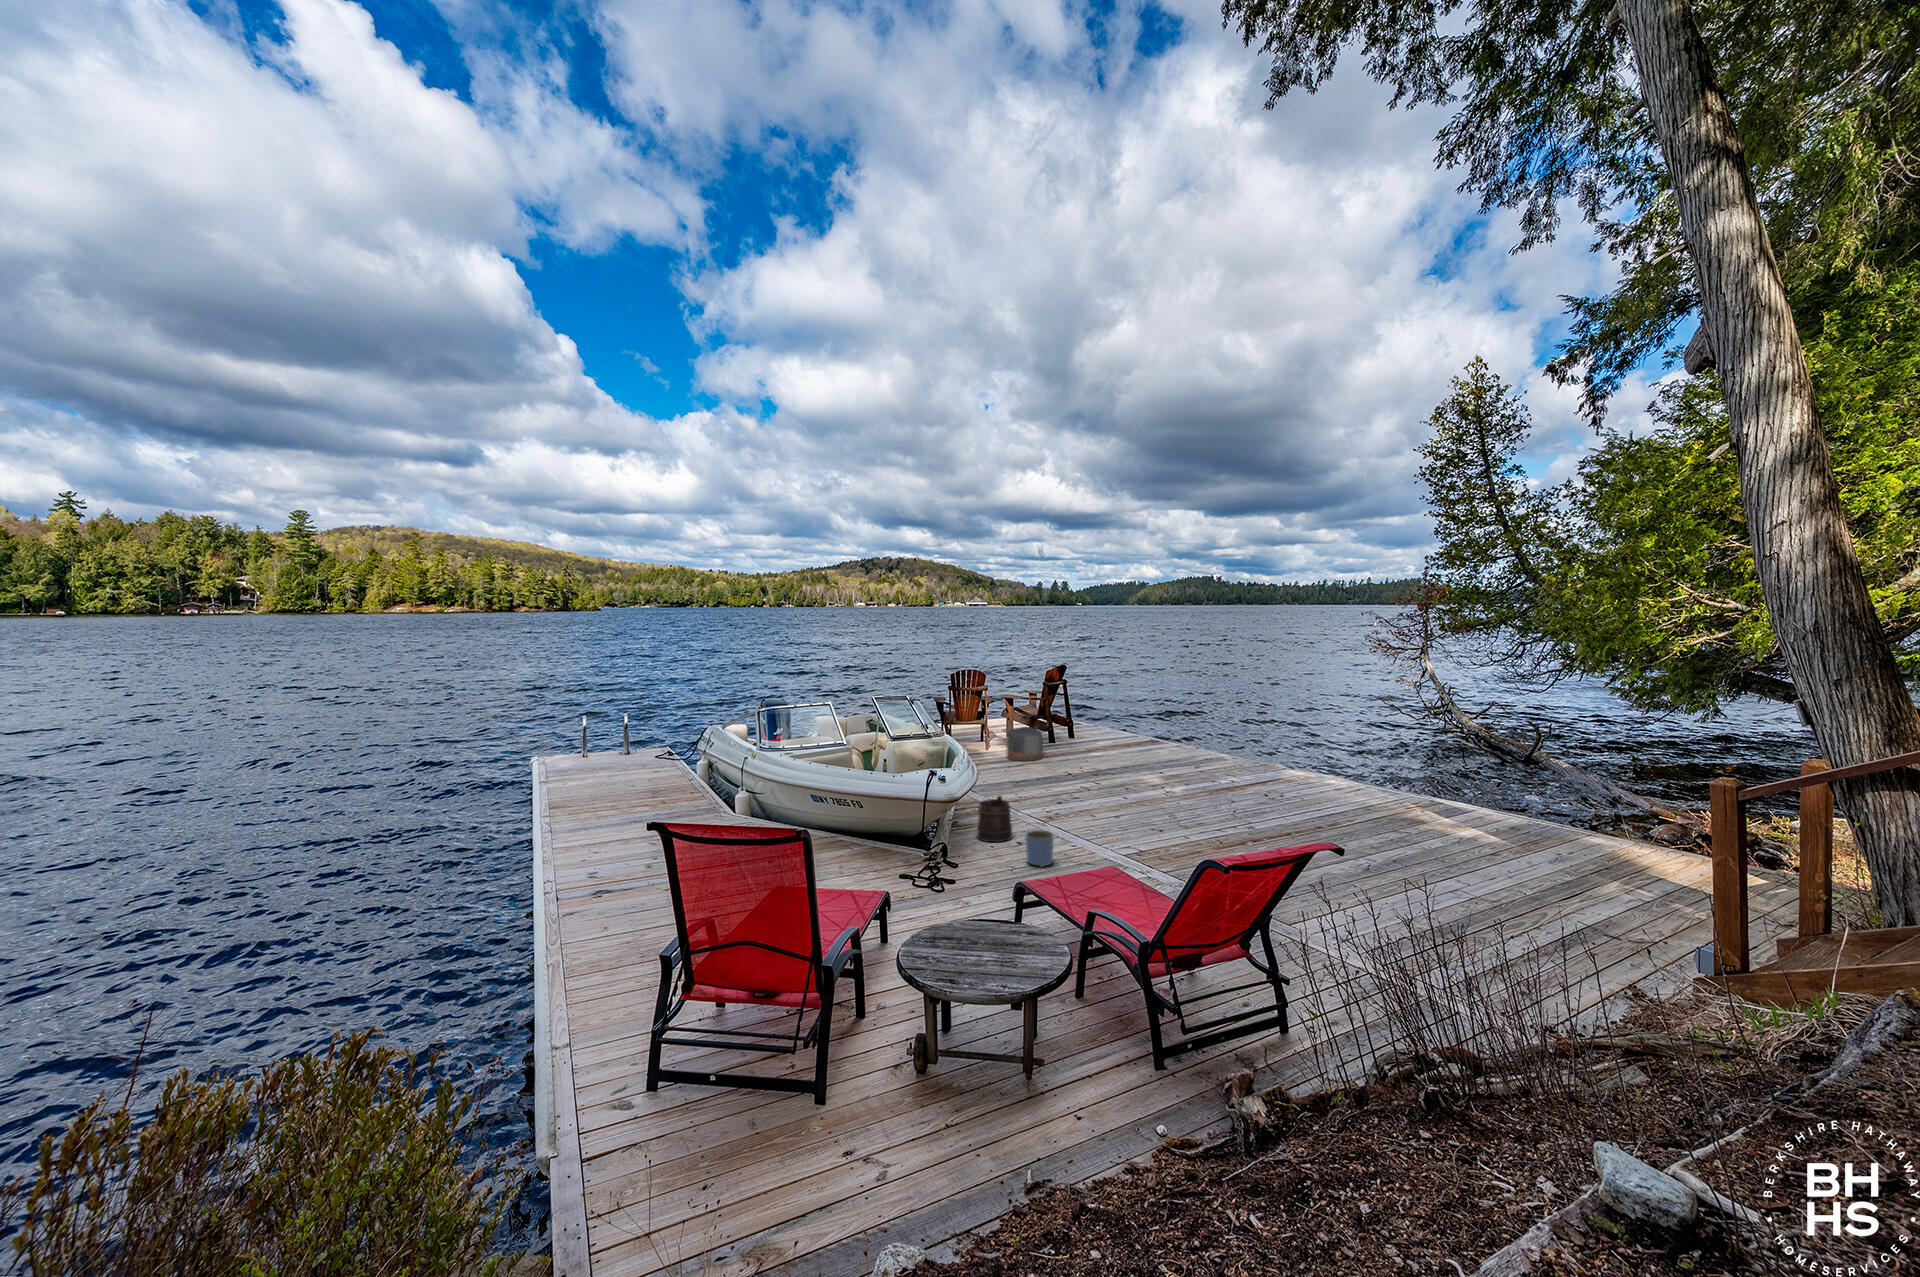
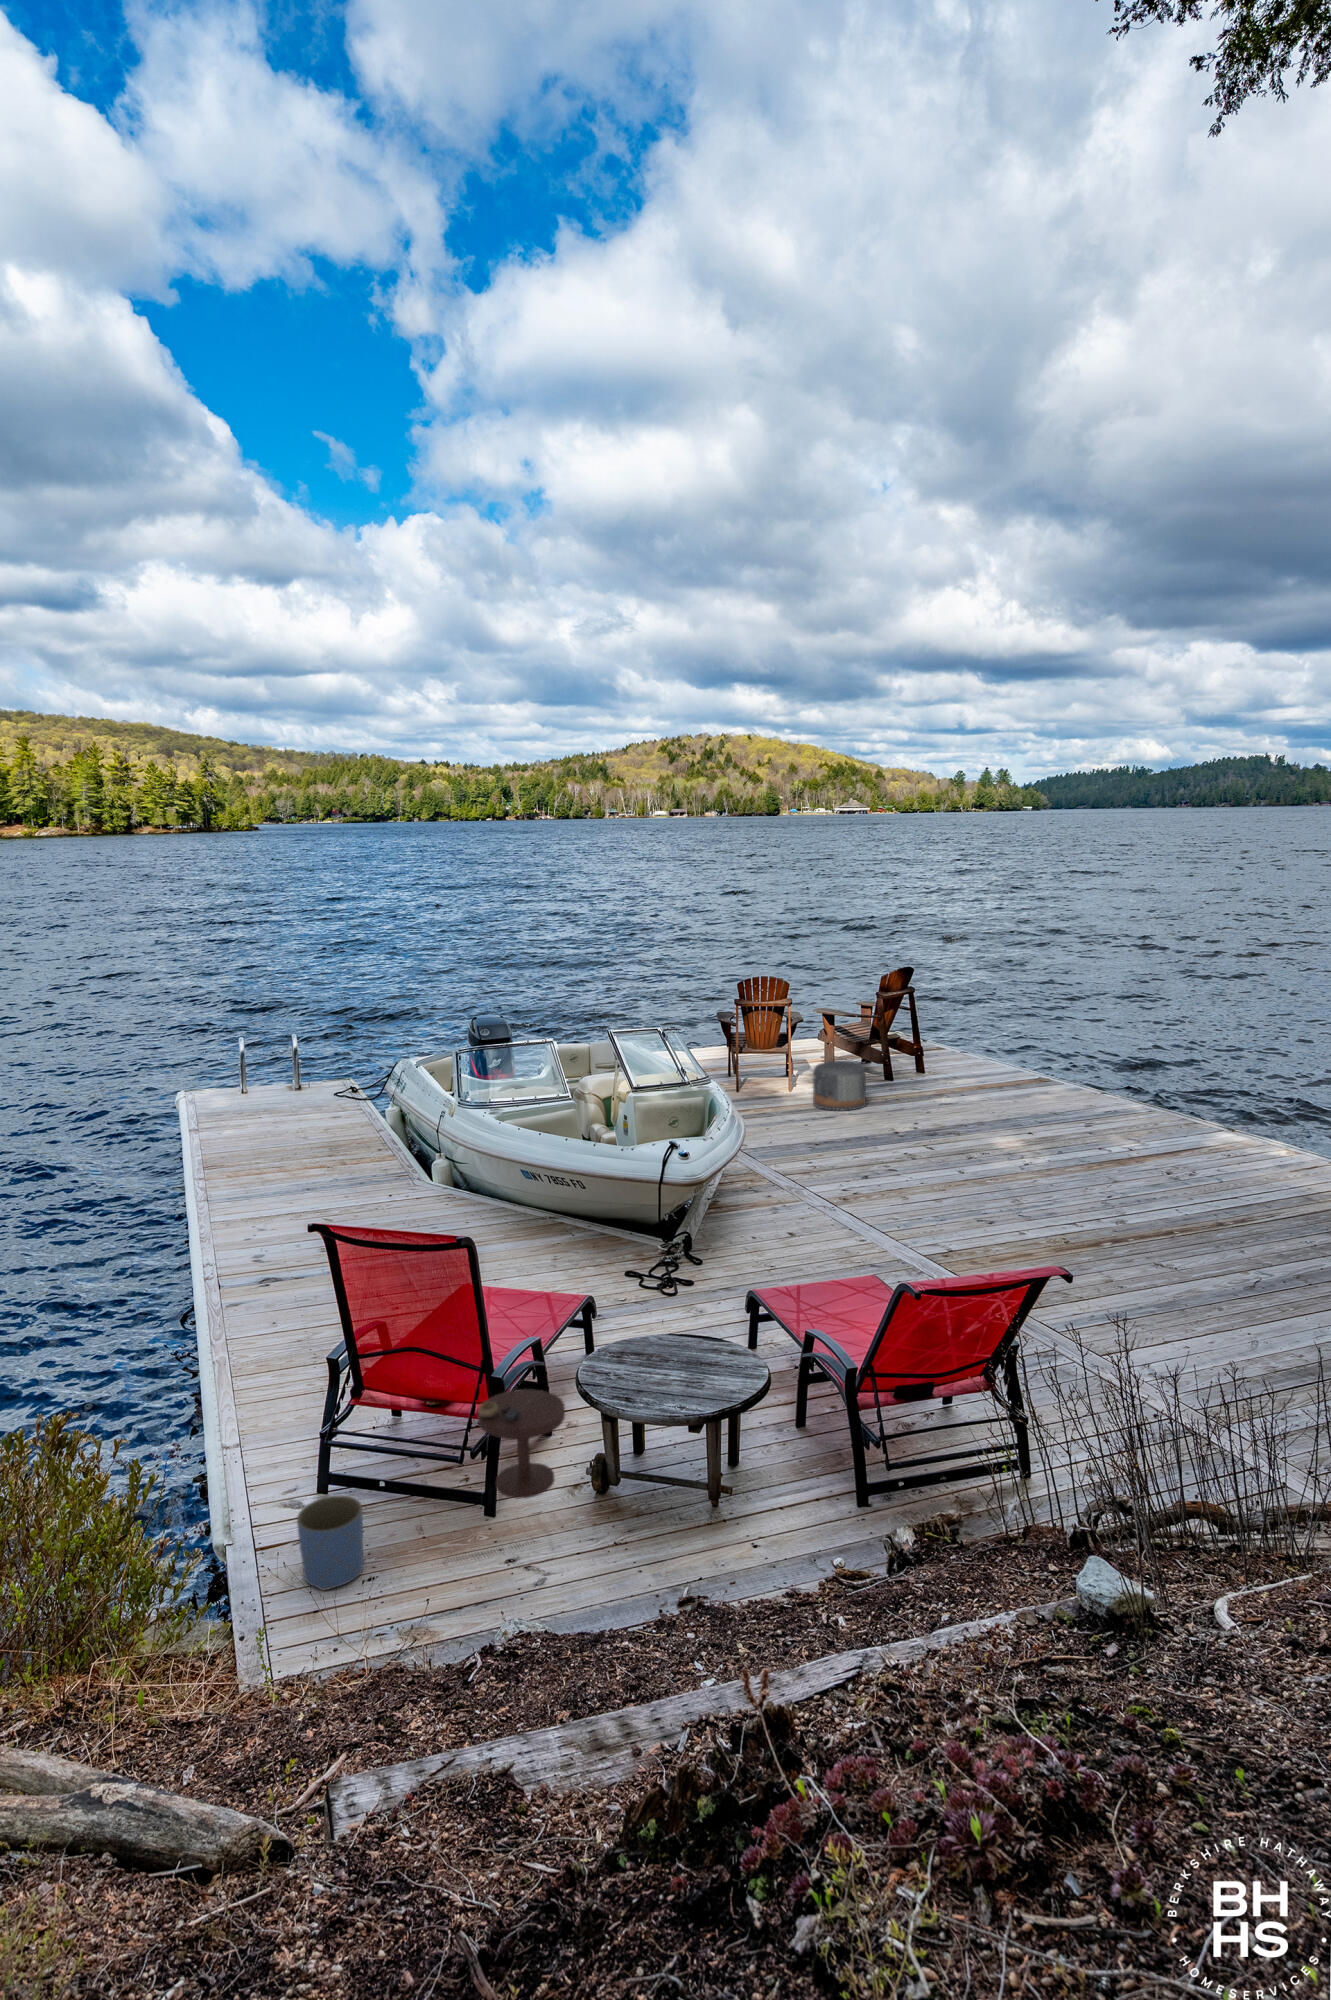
bucket: present [977,796,1012,842] -> none [737,1170,785,1232]
planter: present [1026,830,1053,867] -> present [297,1496,363,1590]
side table: none [819,976,903,1144] -> present [478,1389,565,1499]

